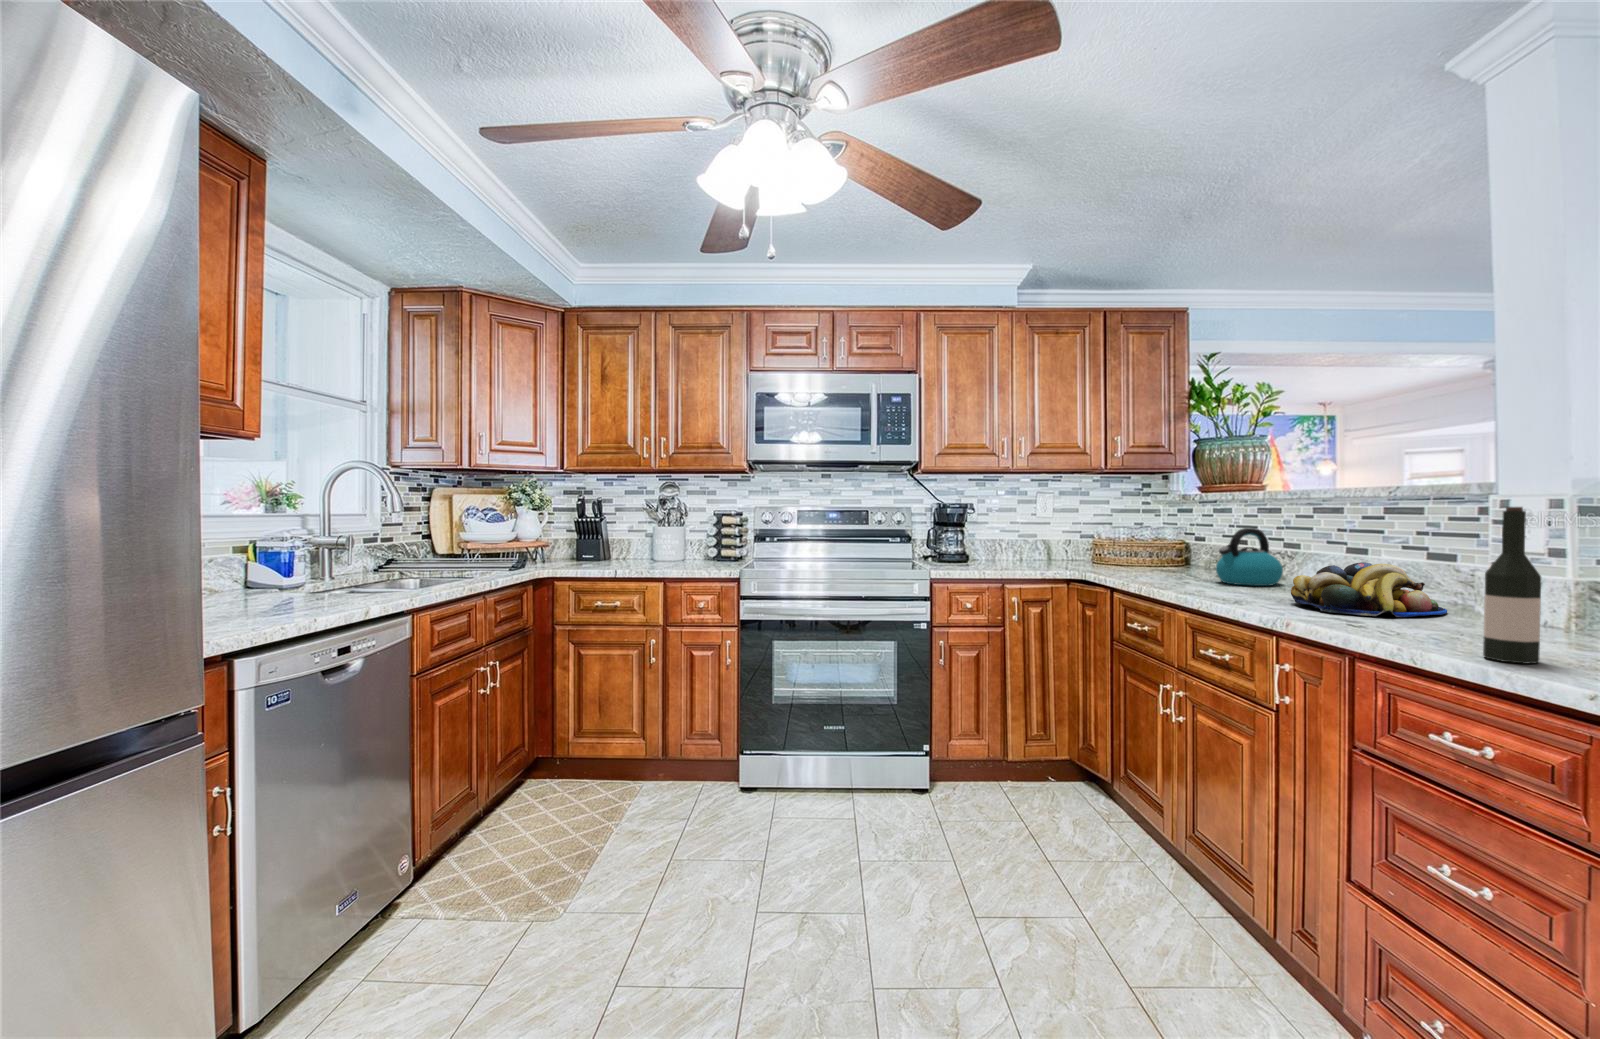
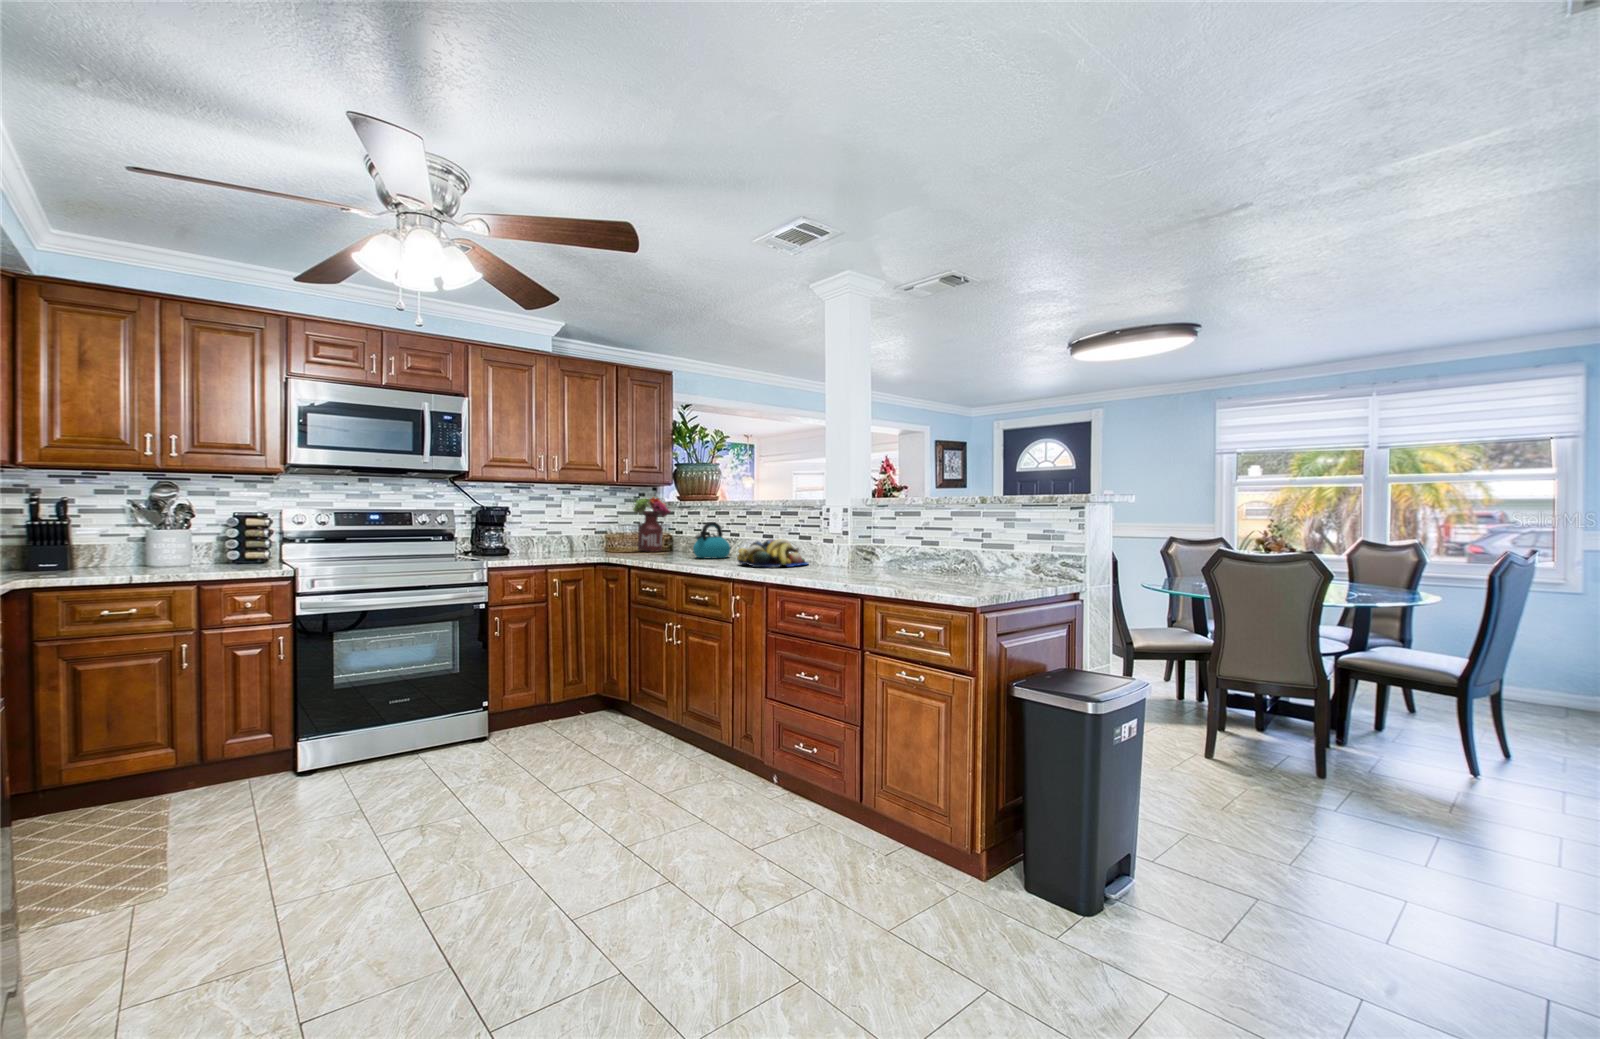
flower arrangement: none [1127,488,1187,566] -> present [633,497,670,552]
wine bottle: present [1483,507,1541,664] -> none [822,504,842,579]

